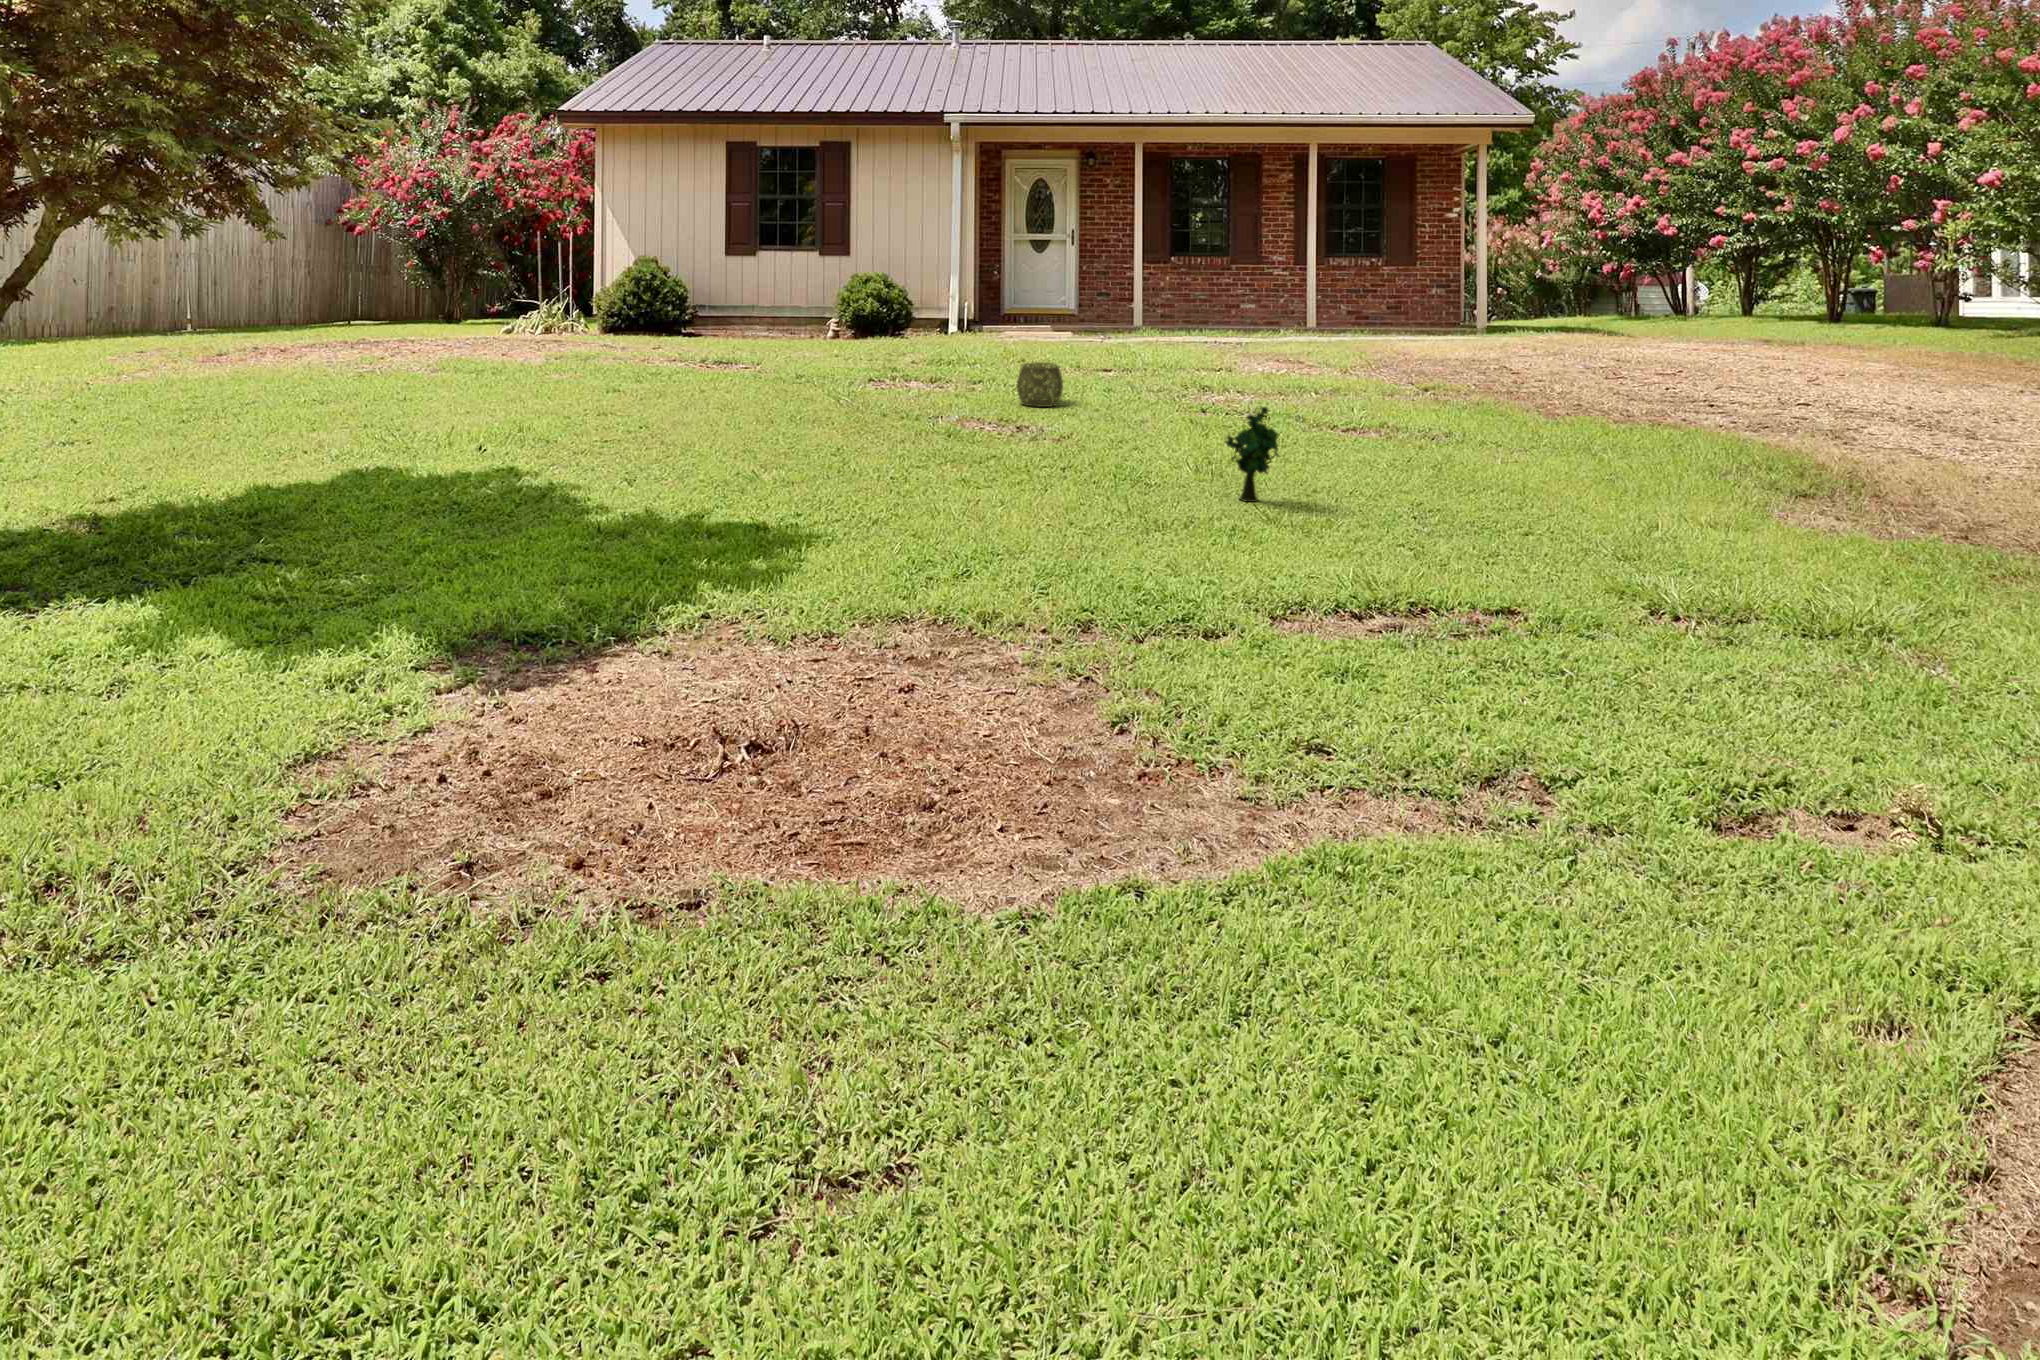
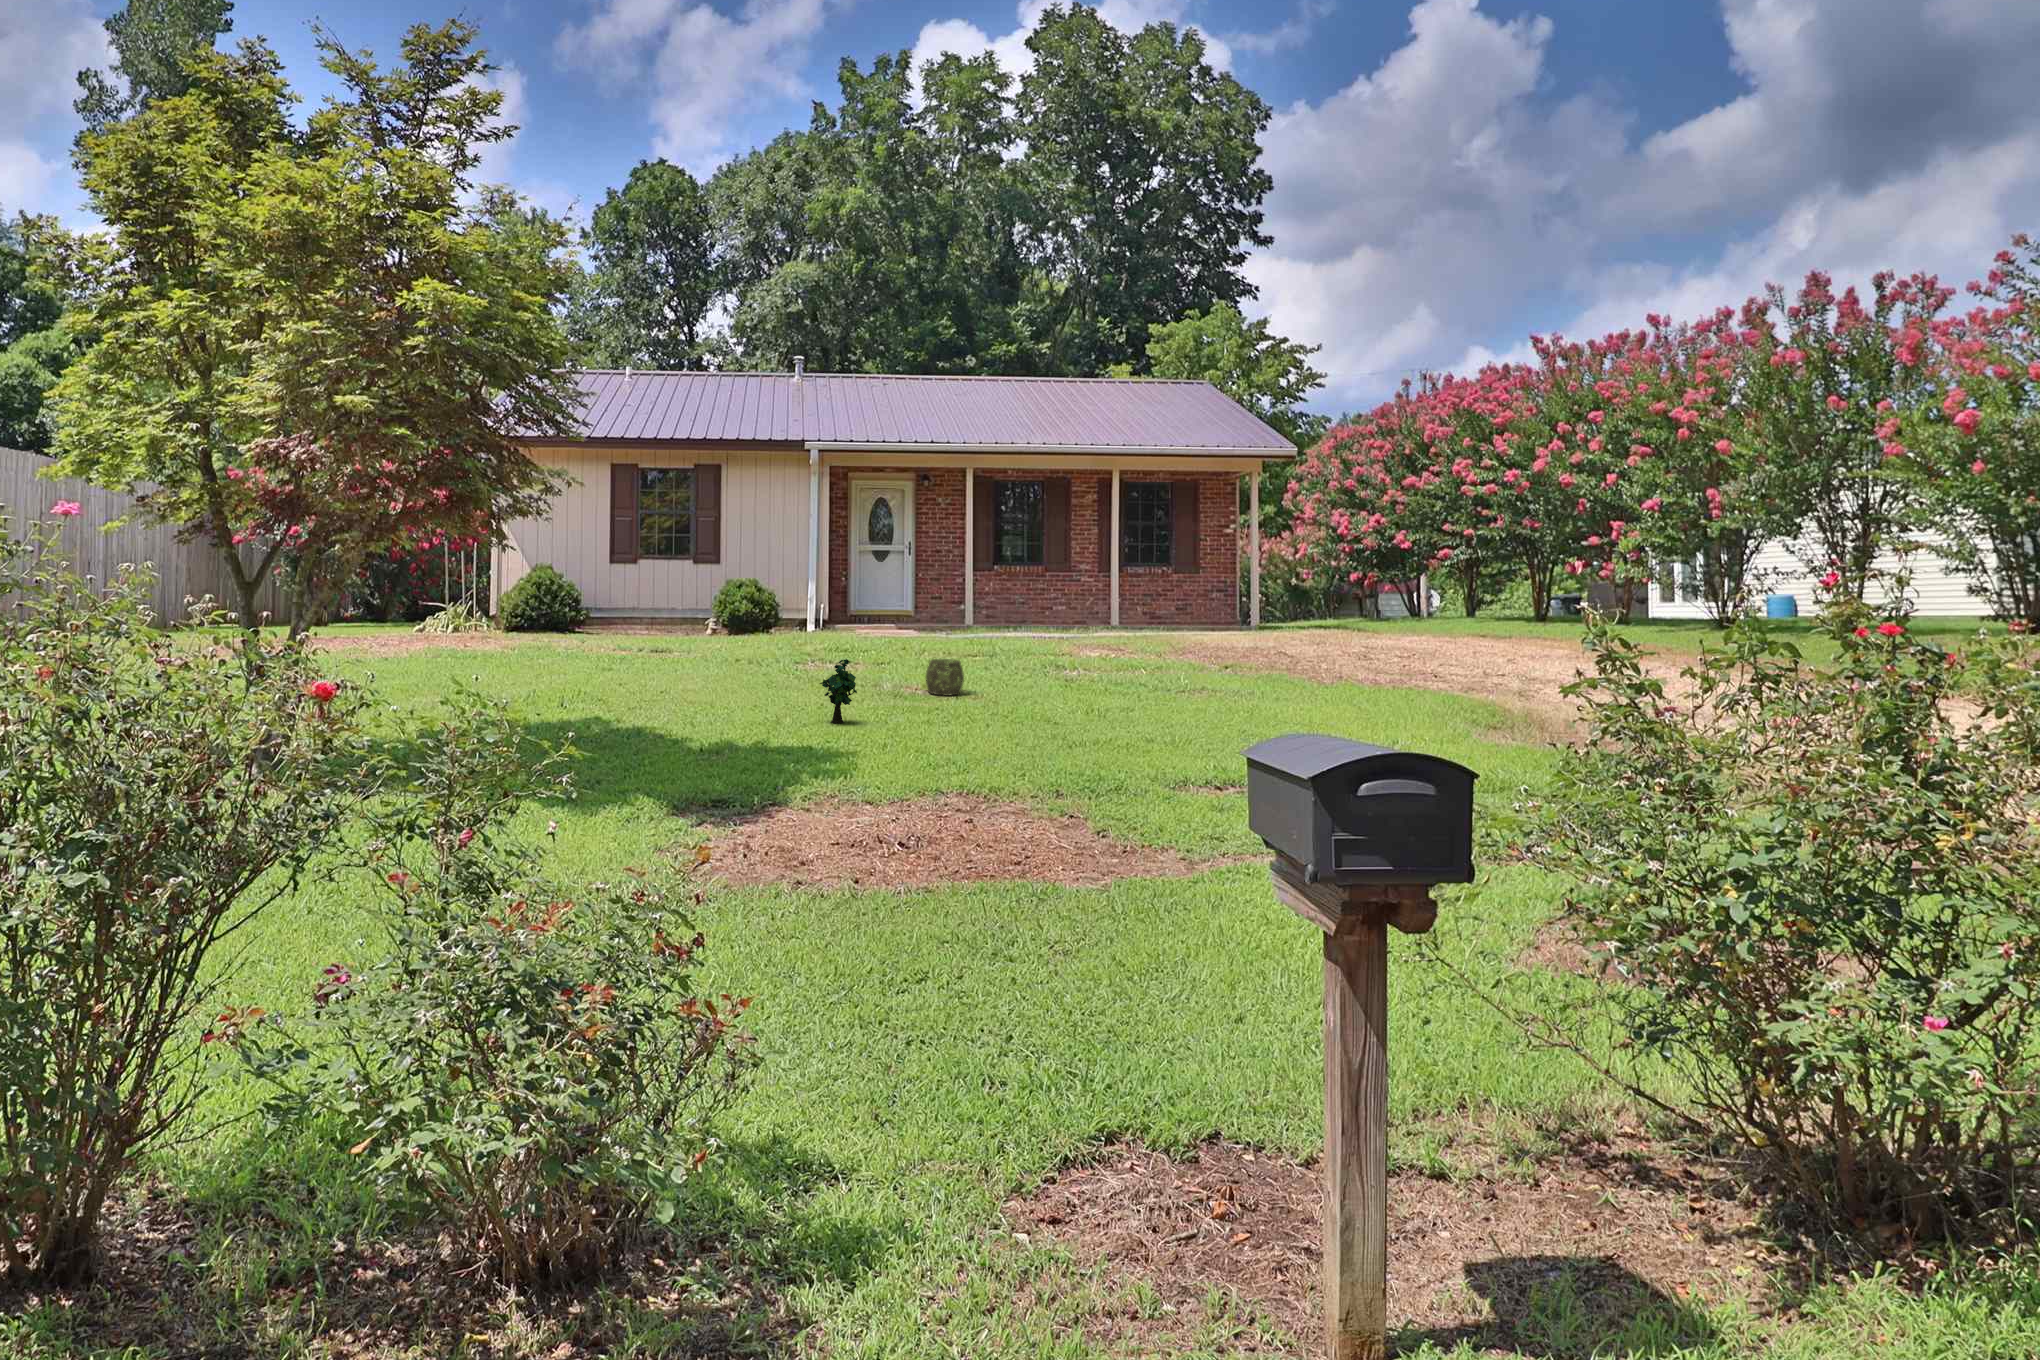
decorative plant: present [1226,407,1279,502] -> present [820,659,857,724]

